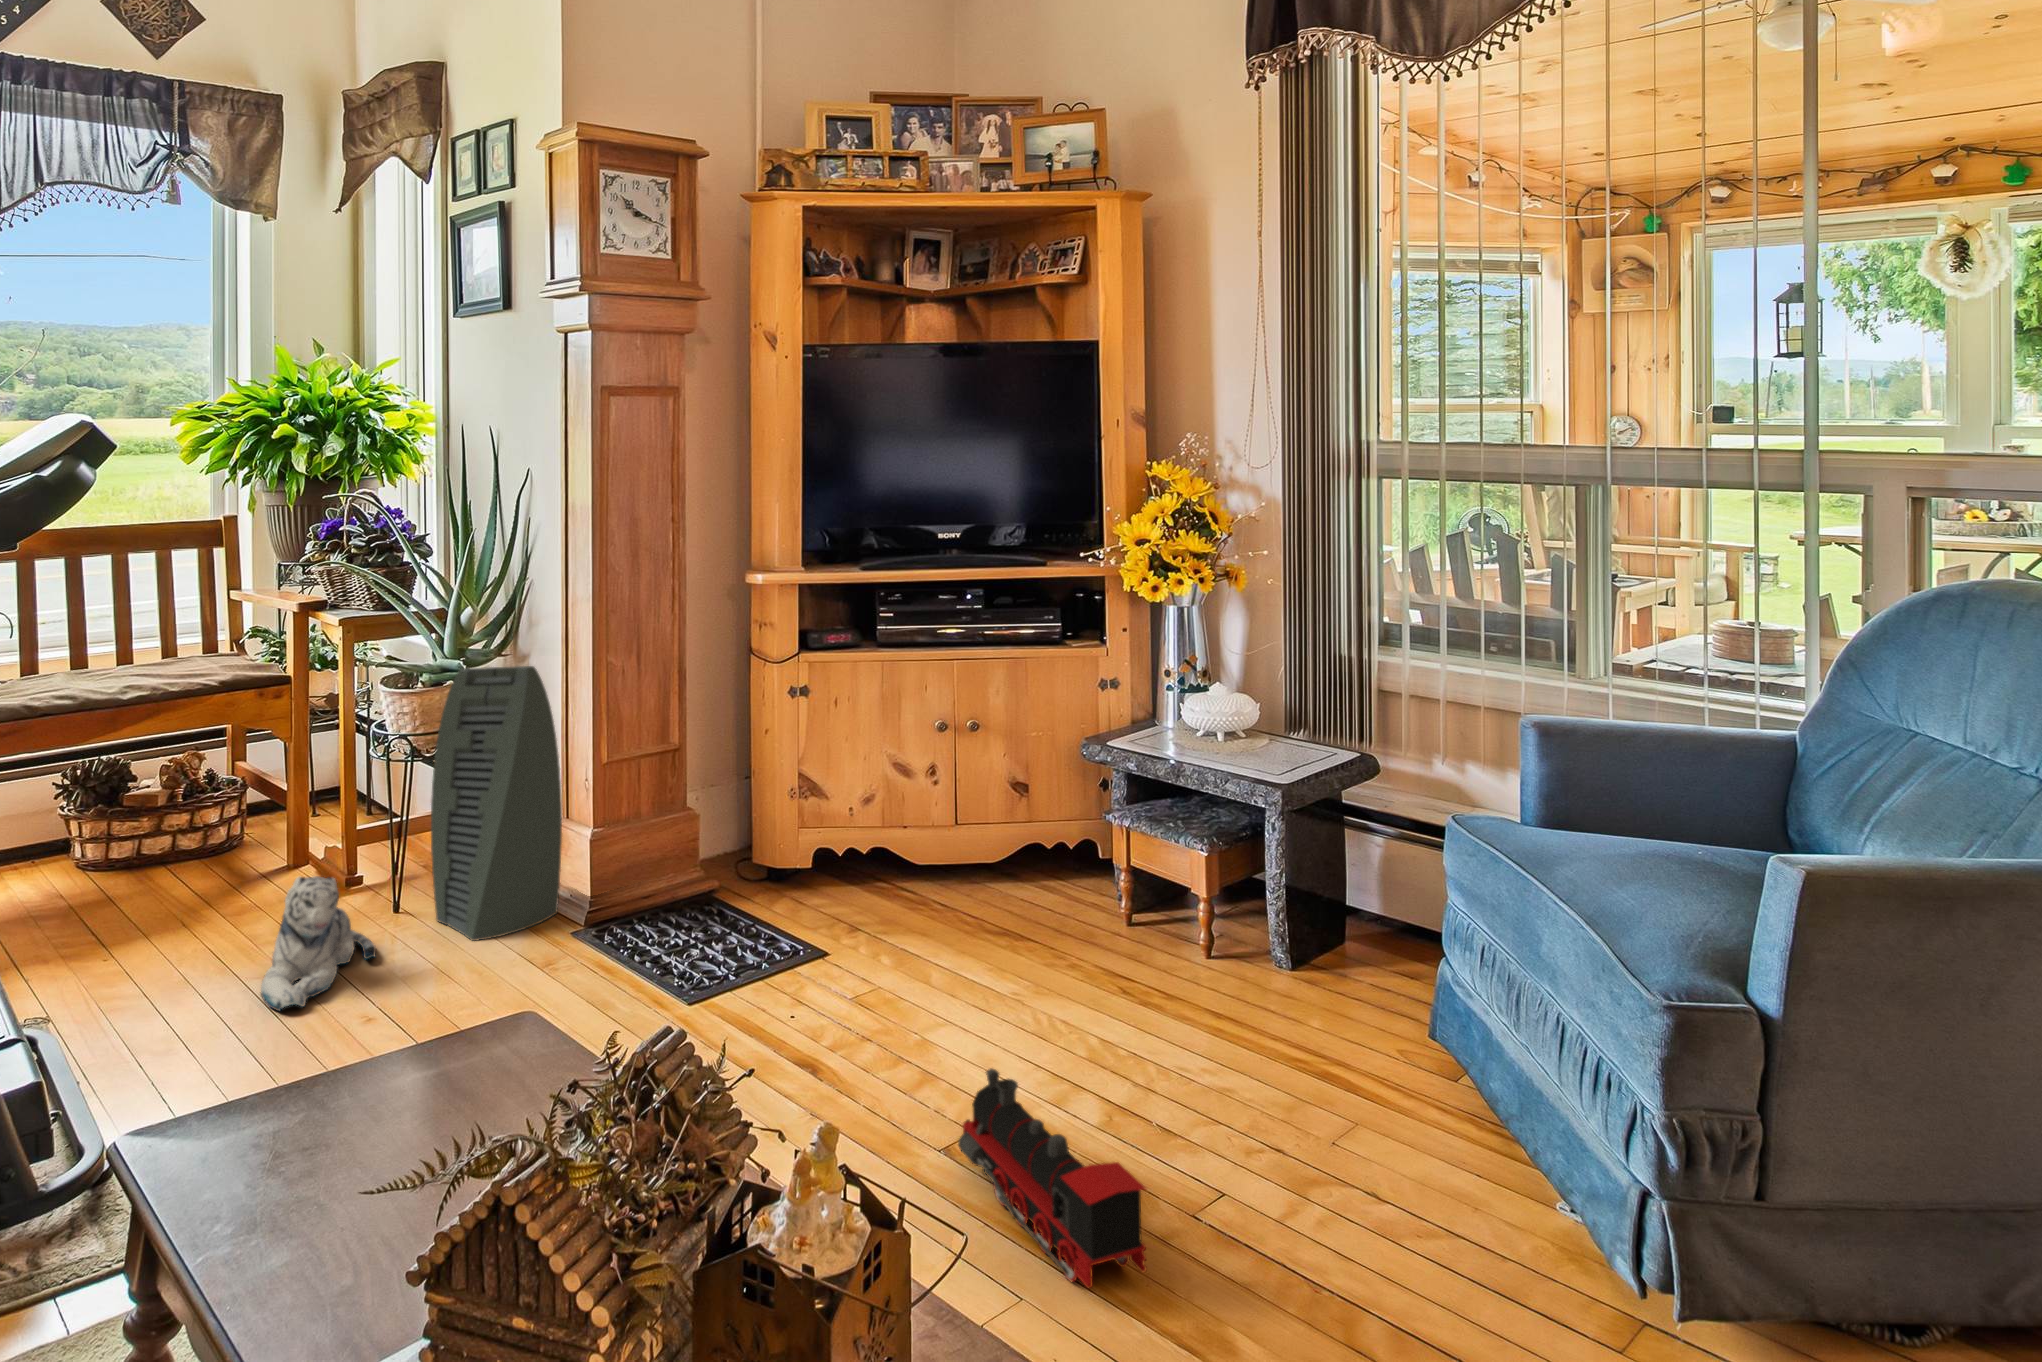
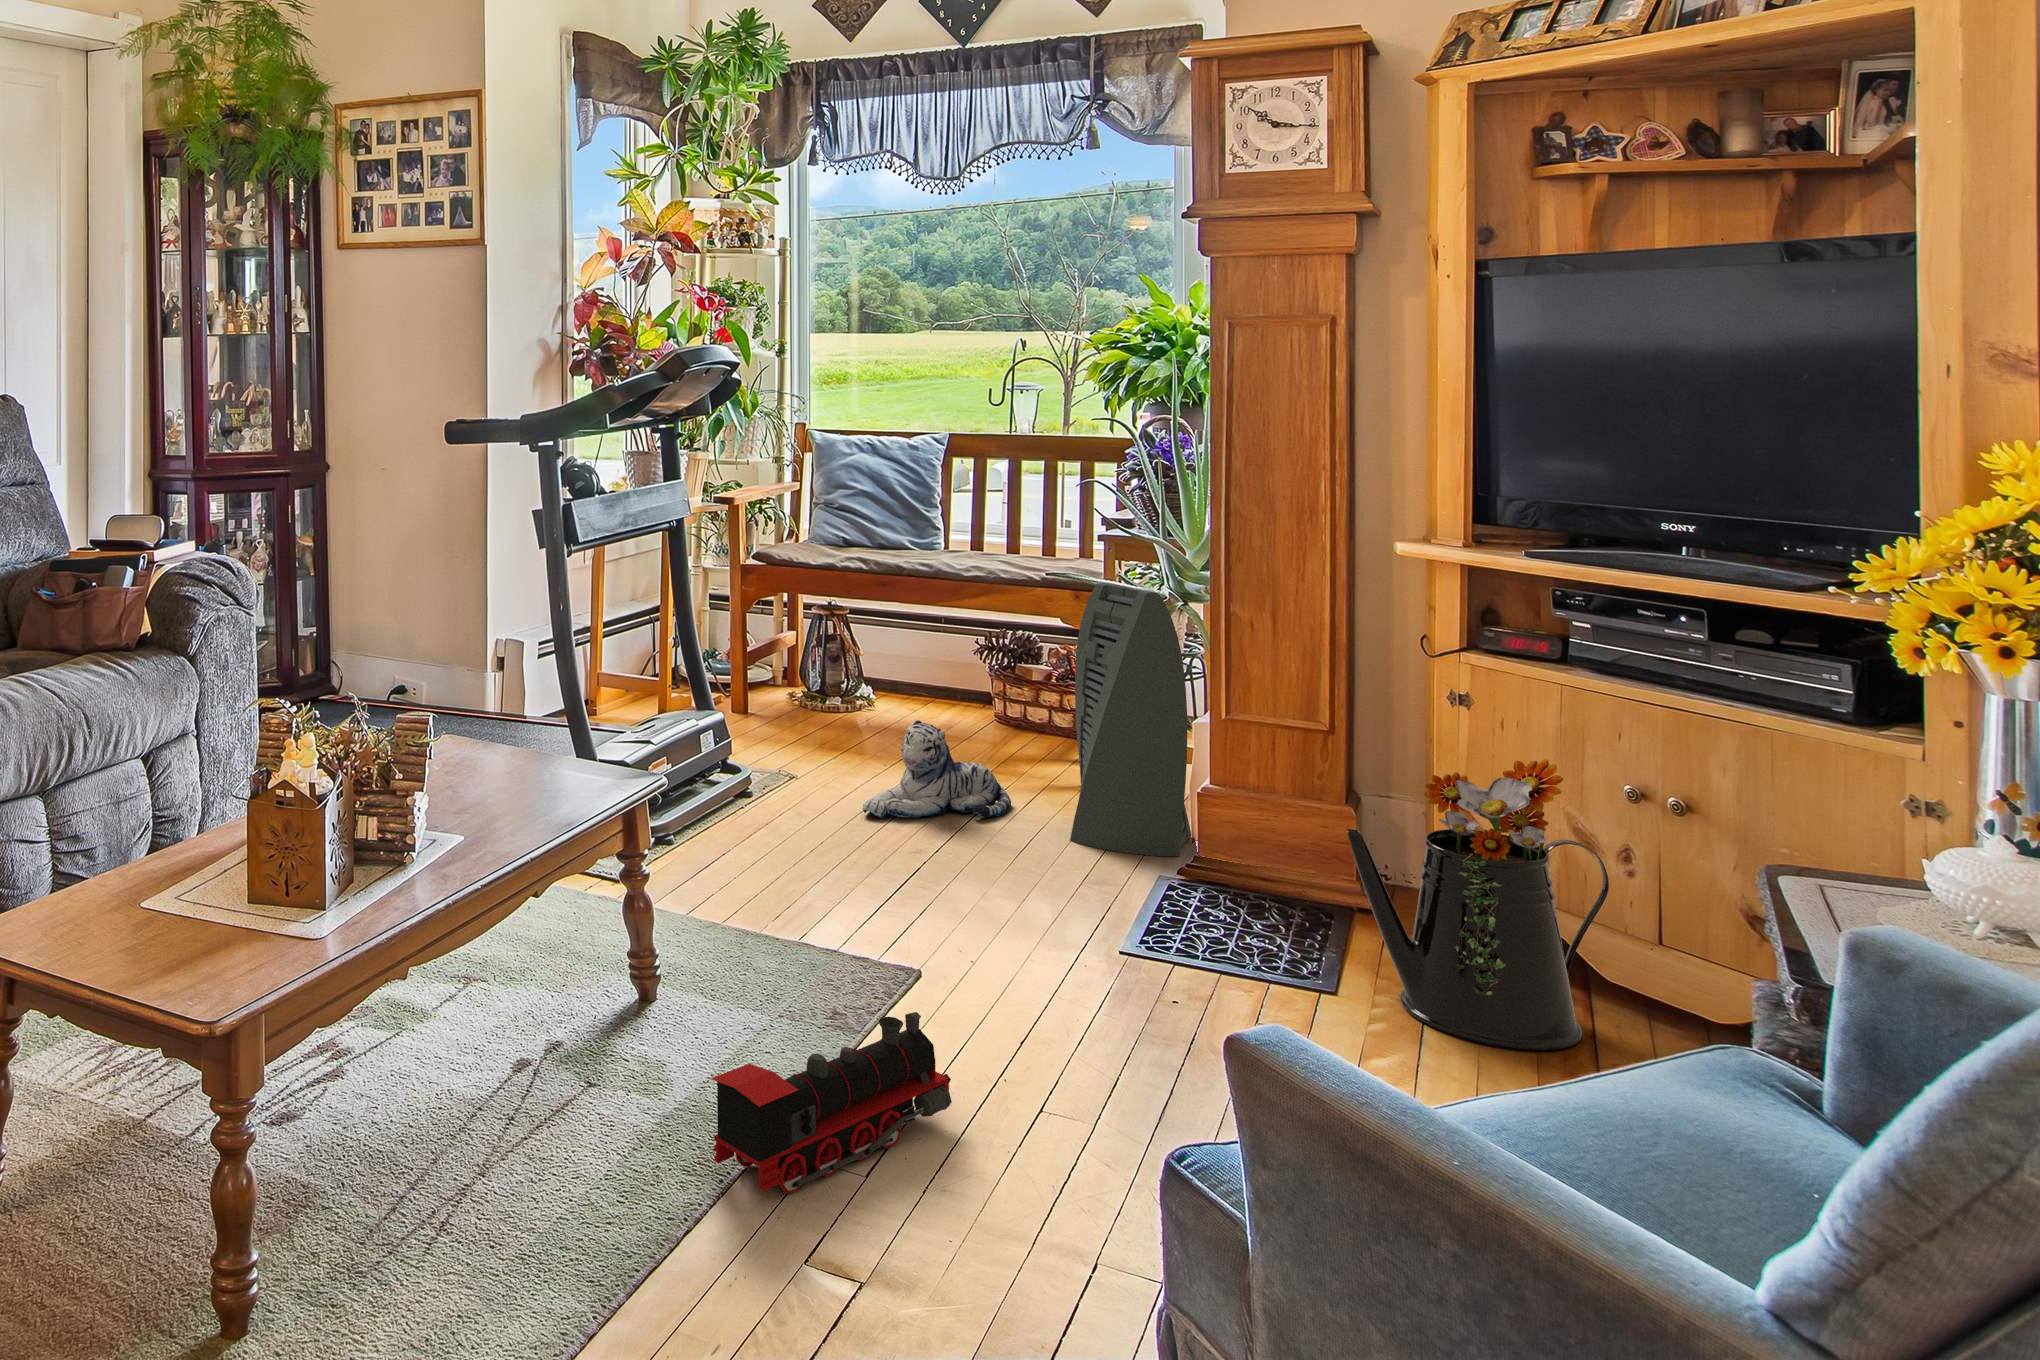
watering can: none [858,715,968,932] -> present [1347,760,1609,1050]

